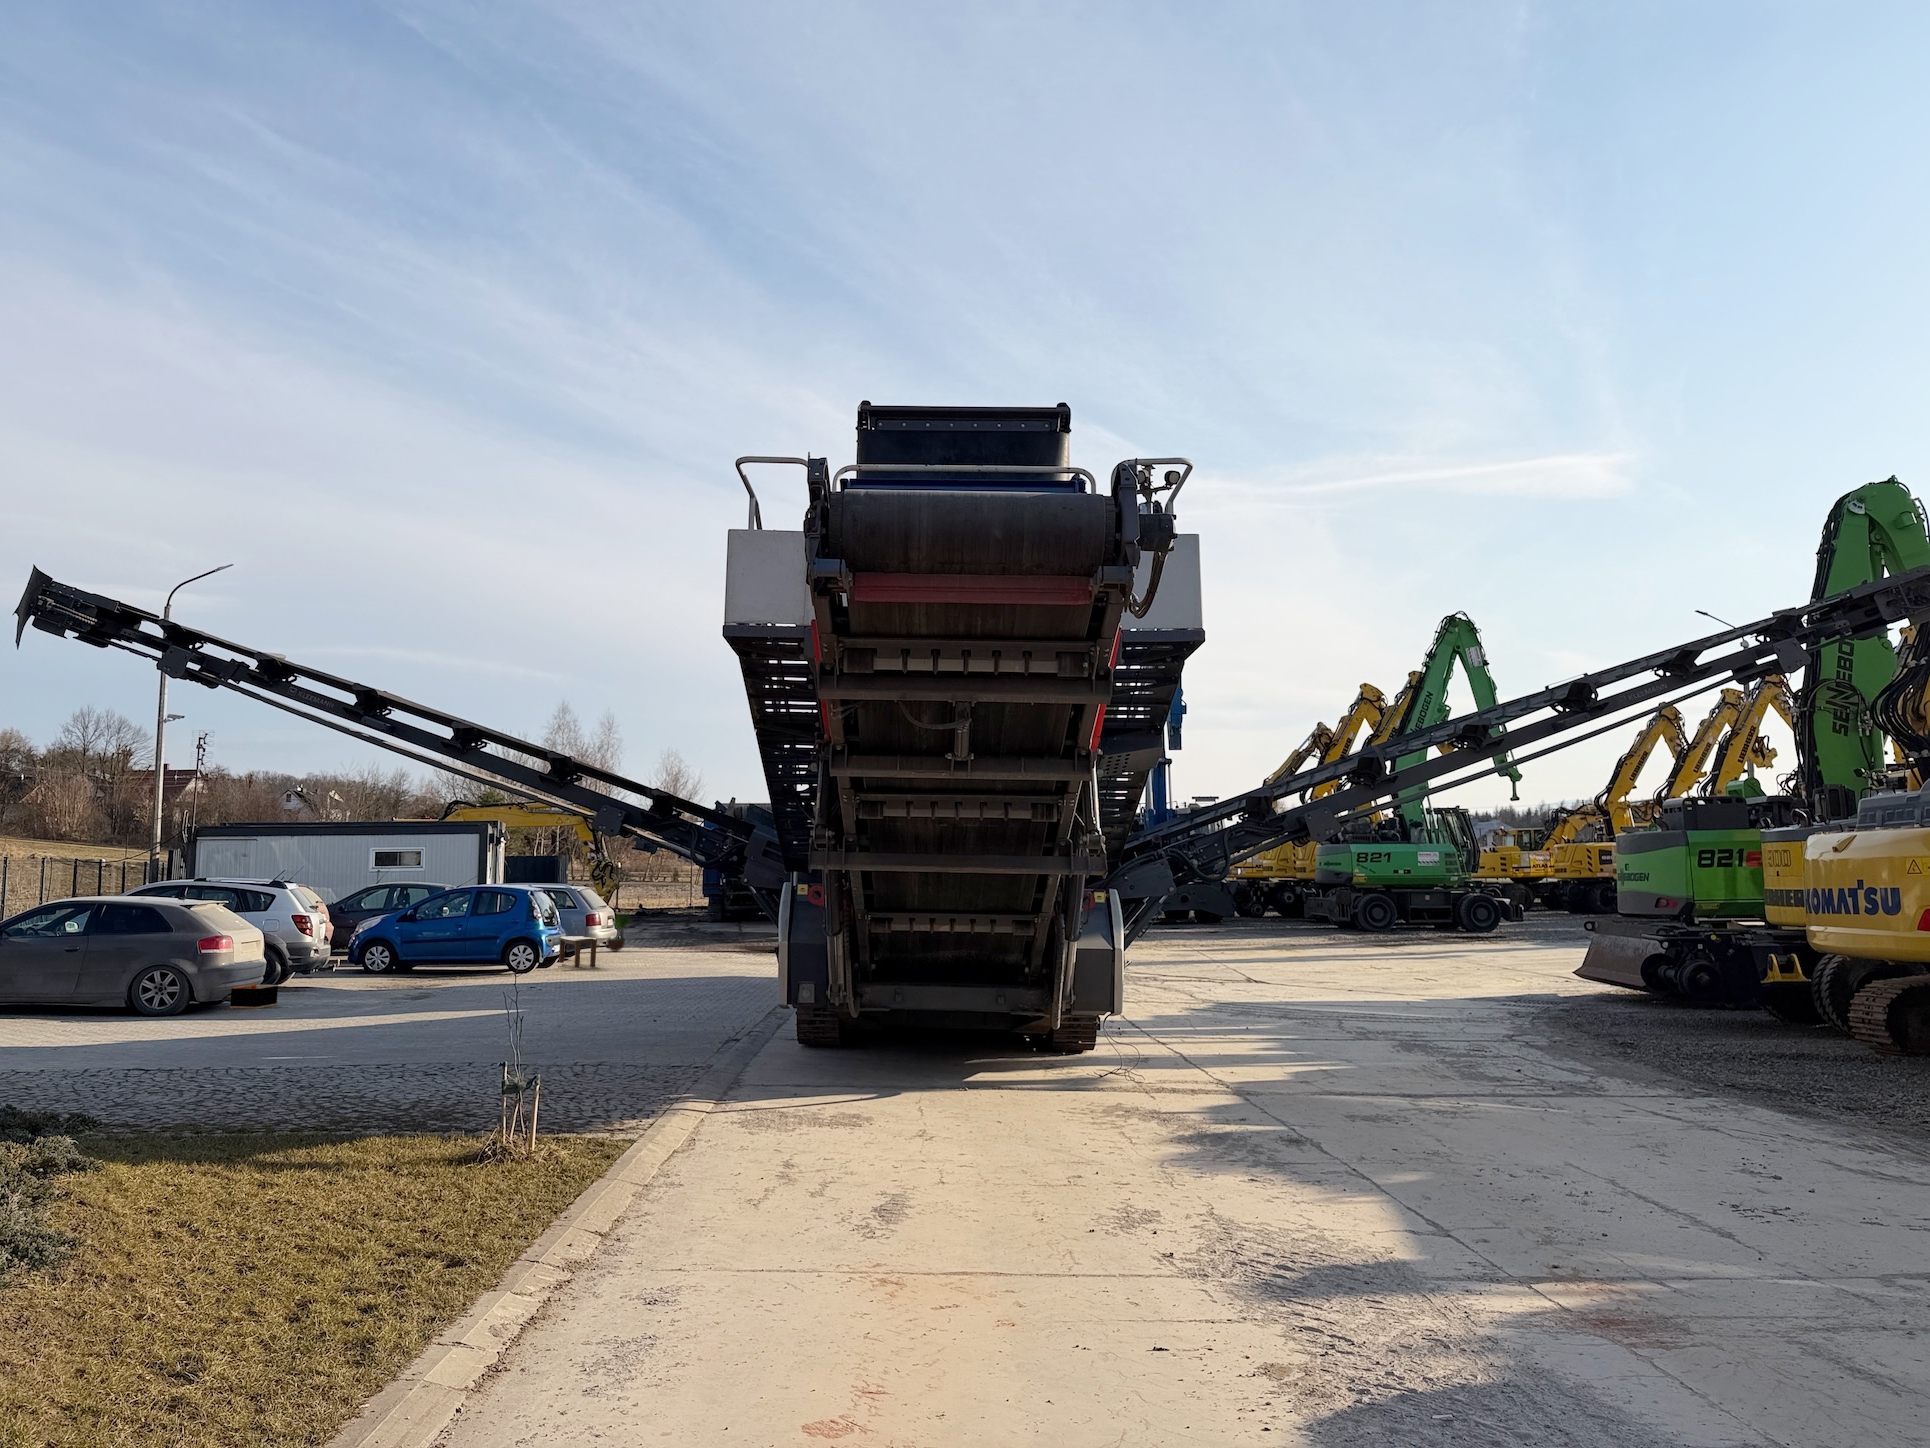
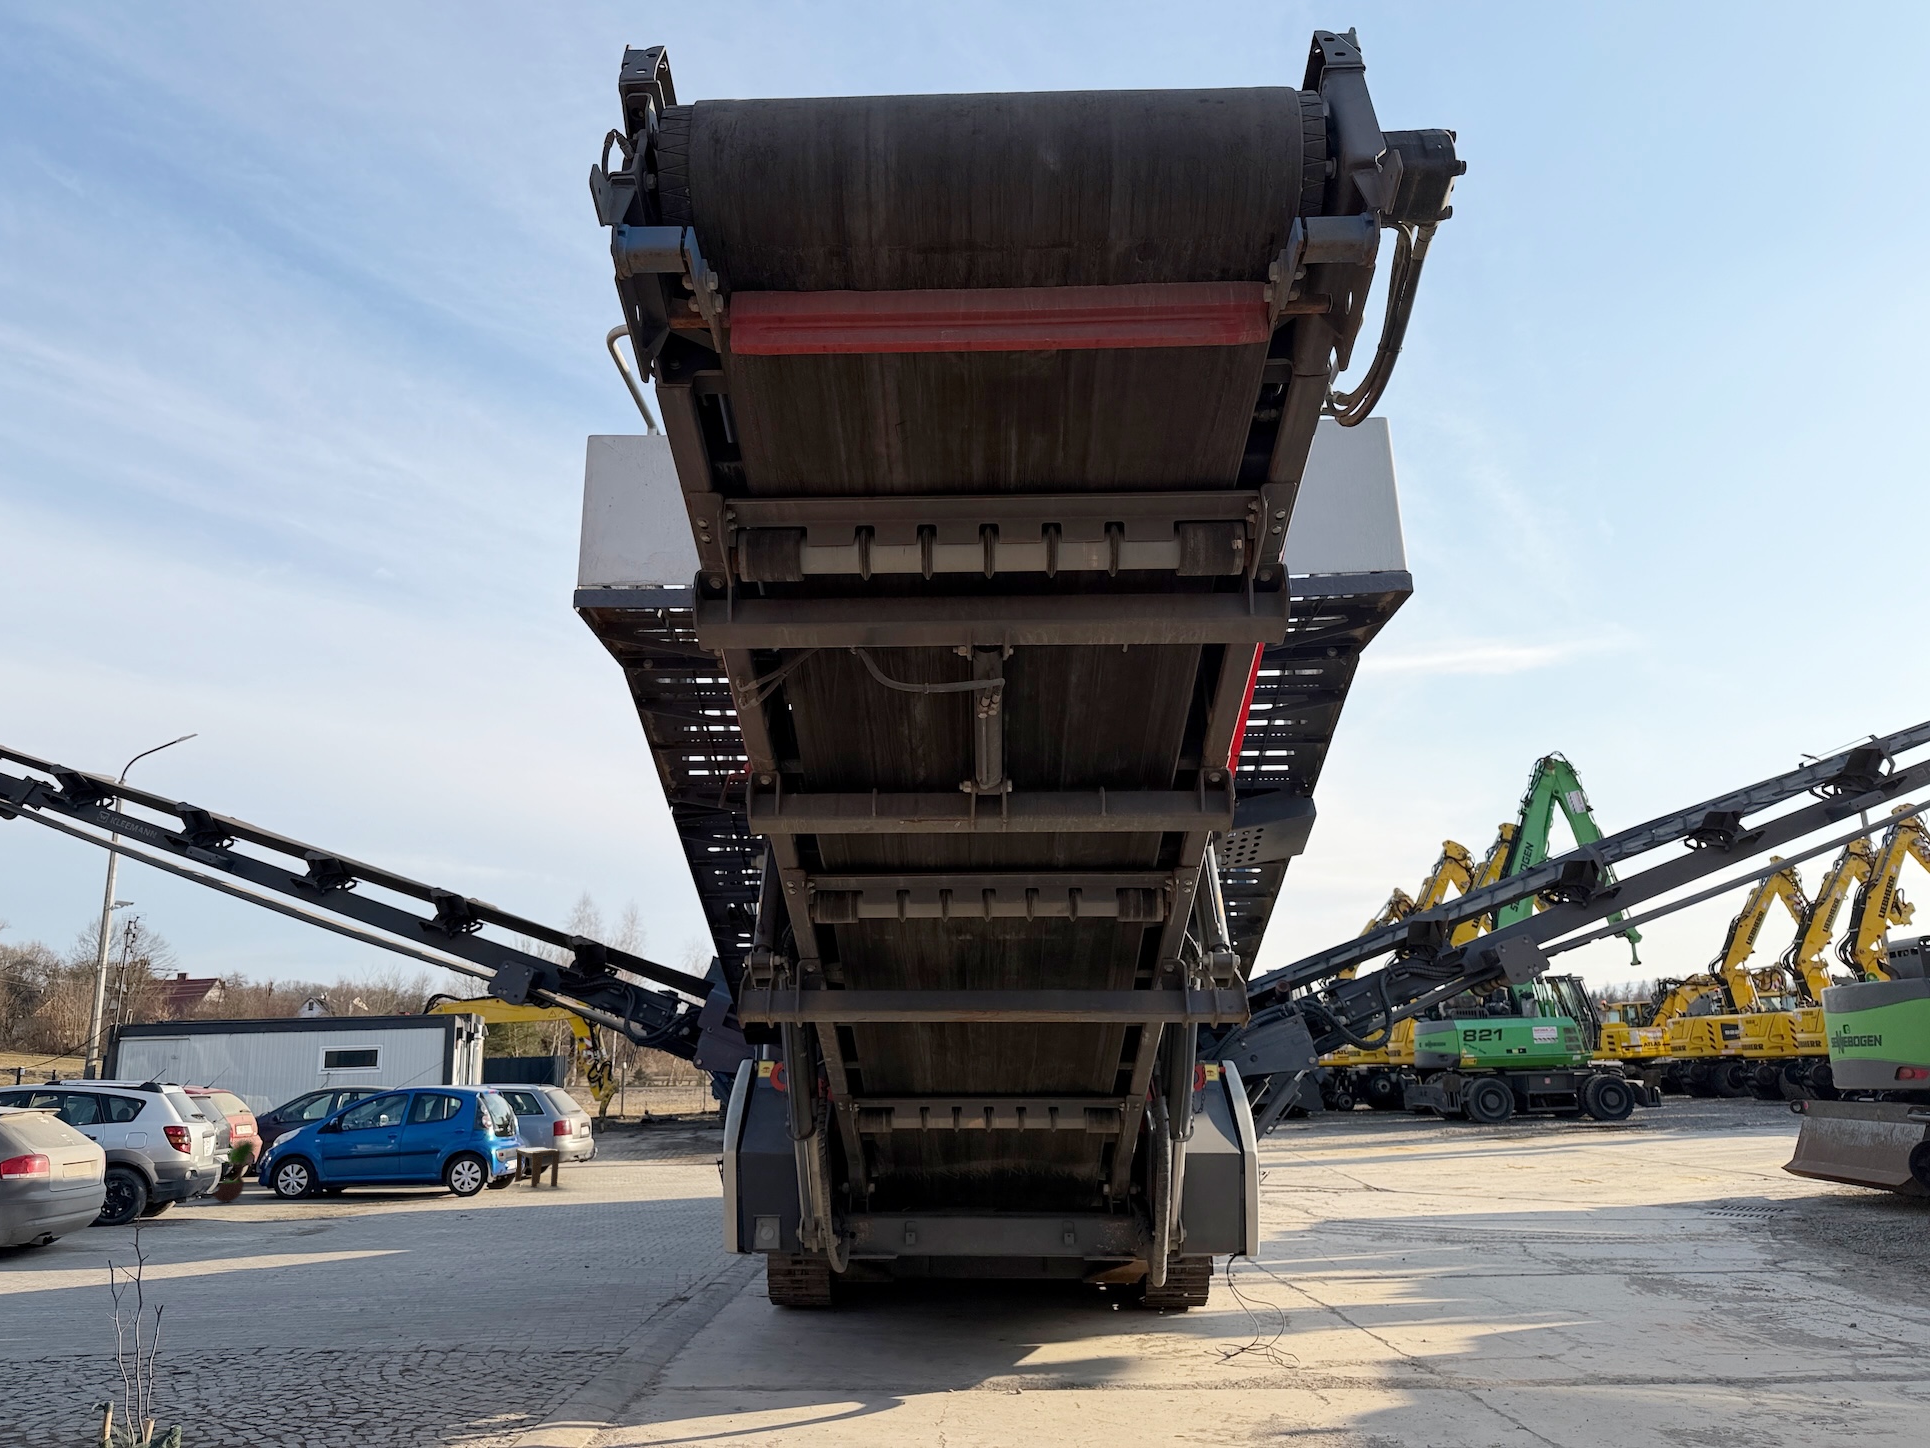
potted tree: present [607,914,630,951] -> present [212,1140,256,1202]
storage bin: present [230,985,278,1009] -> none [17,1223,91,1258]

